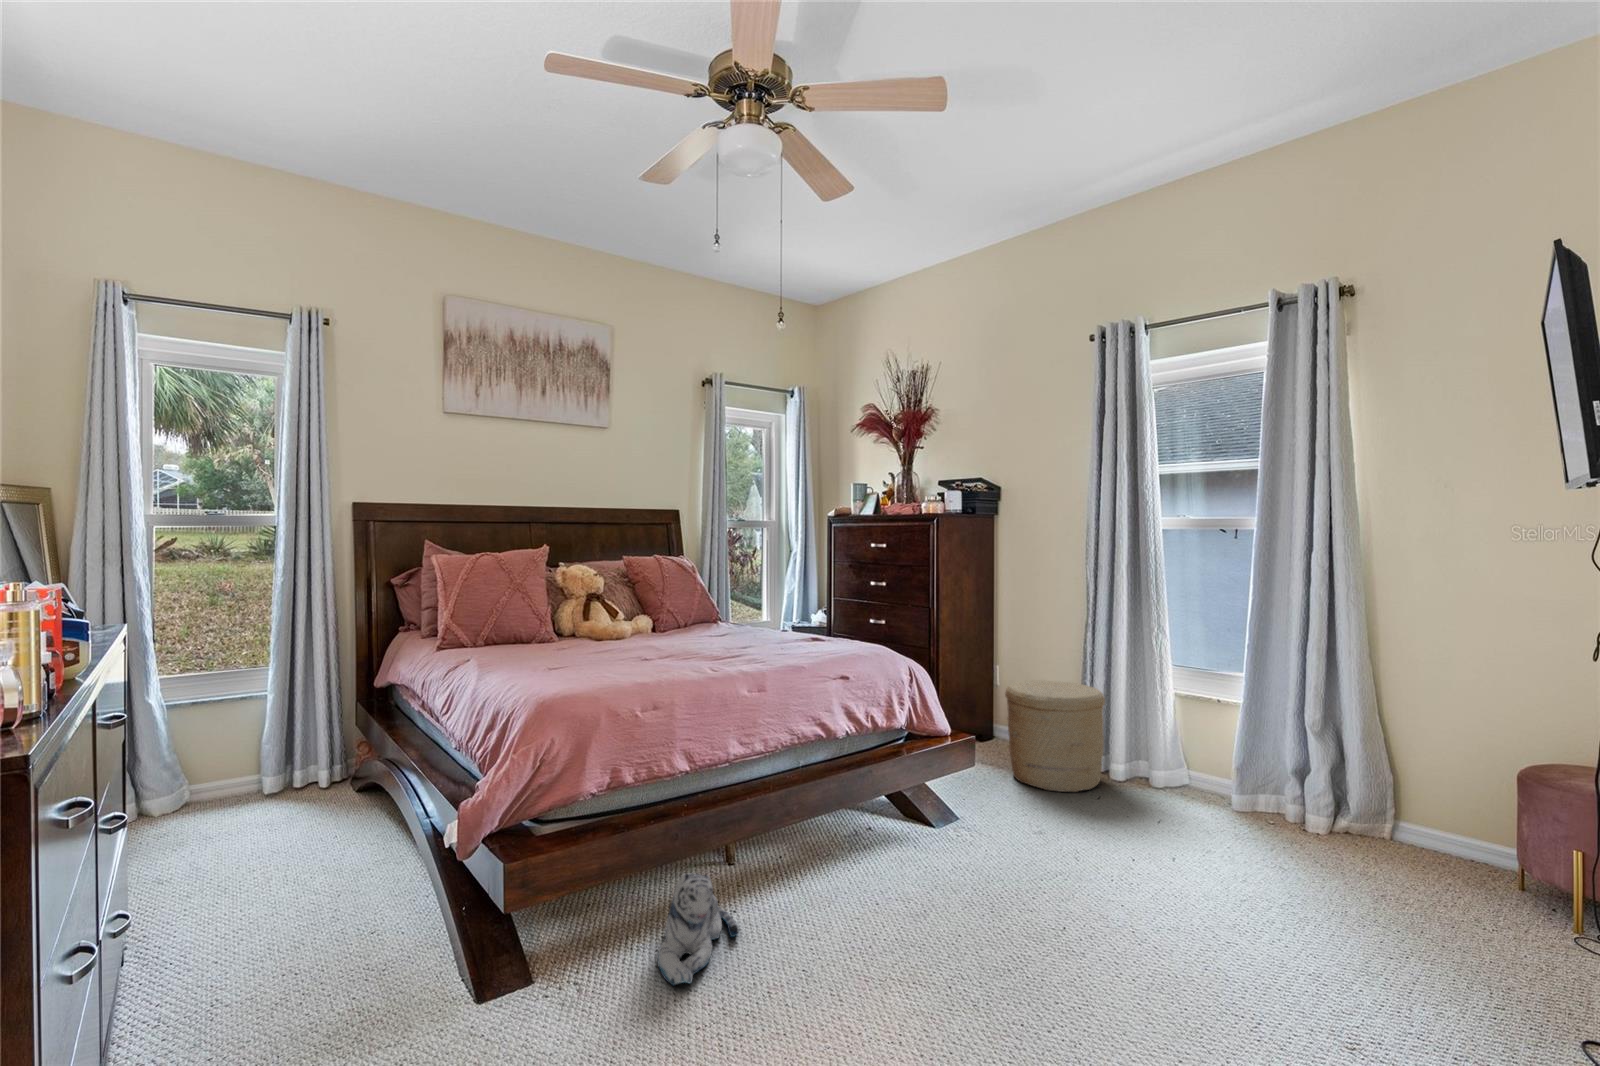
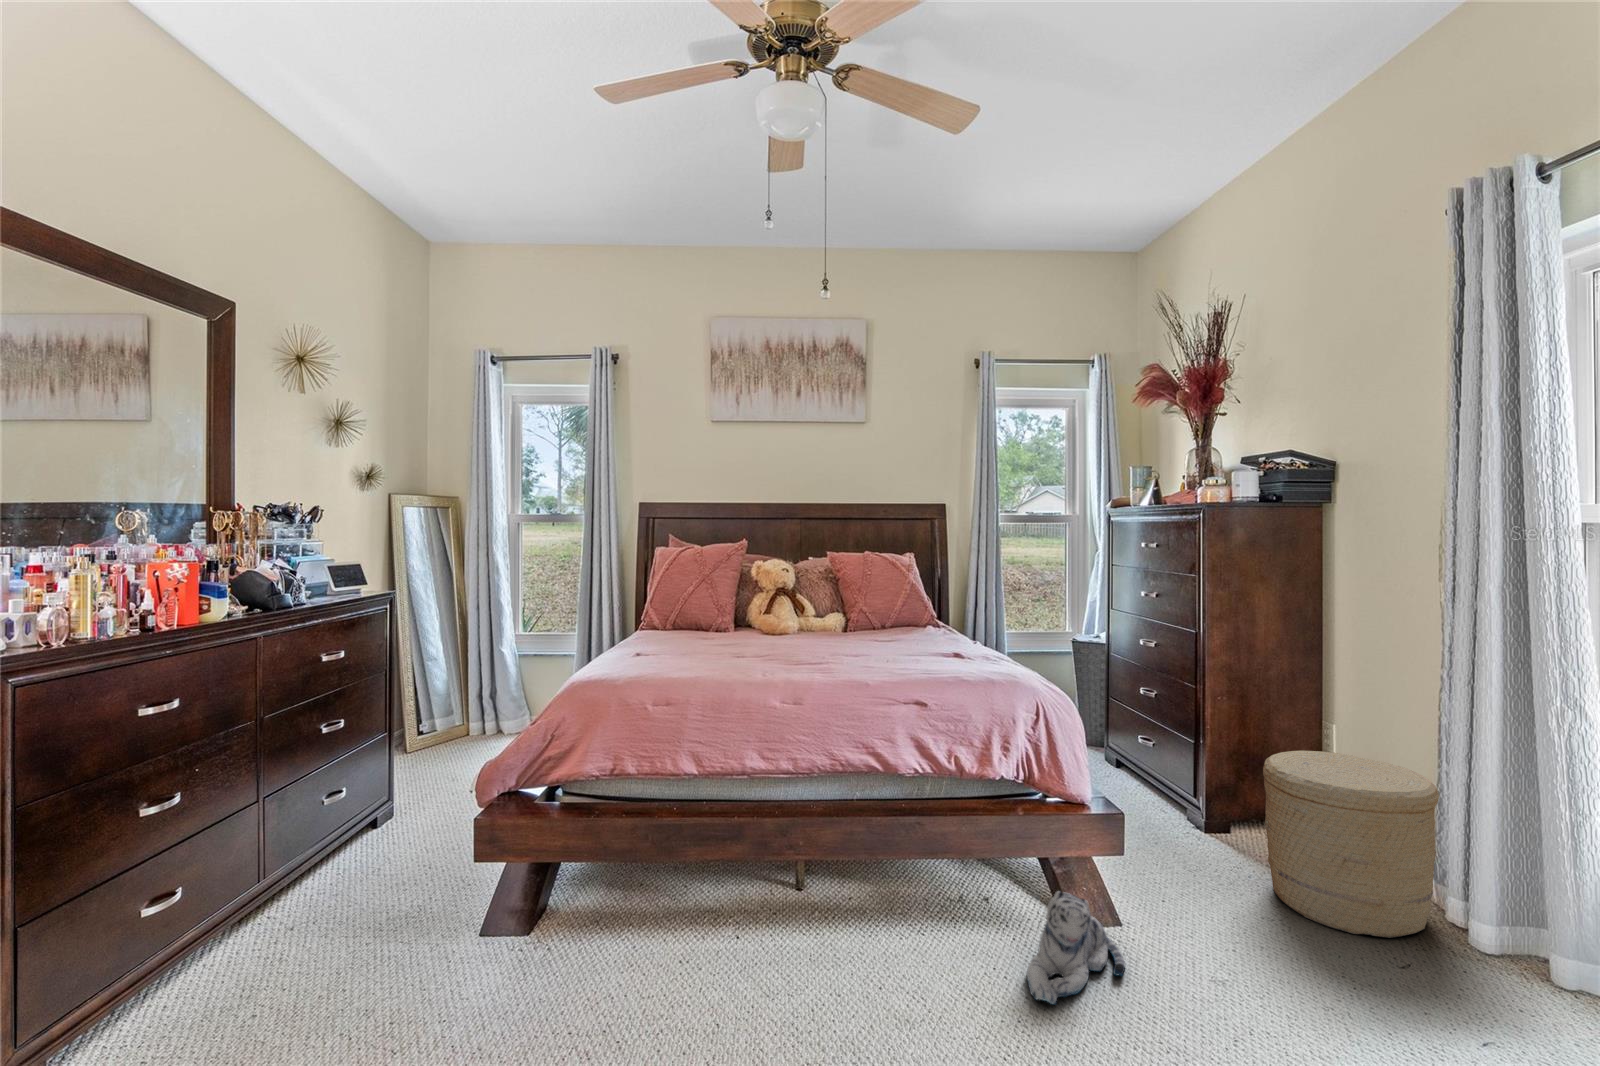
plush toy: present [657,873,738,986] -> present [1027,891,1125,1004]

